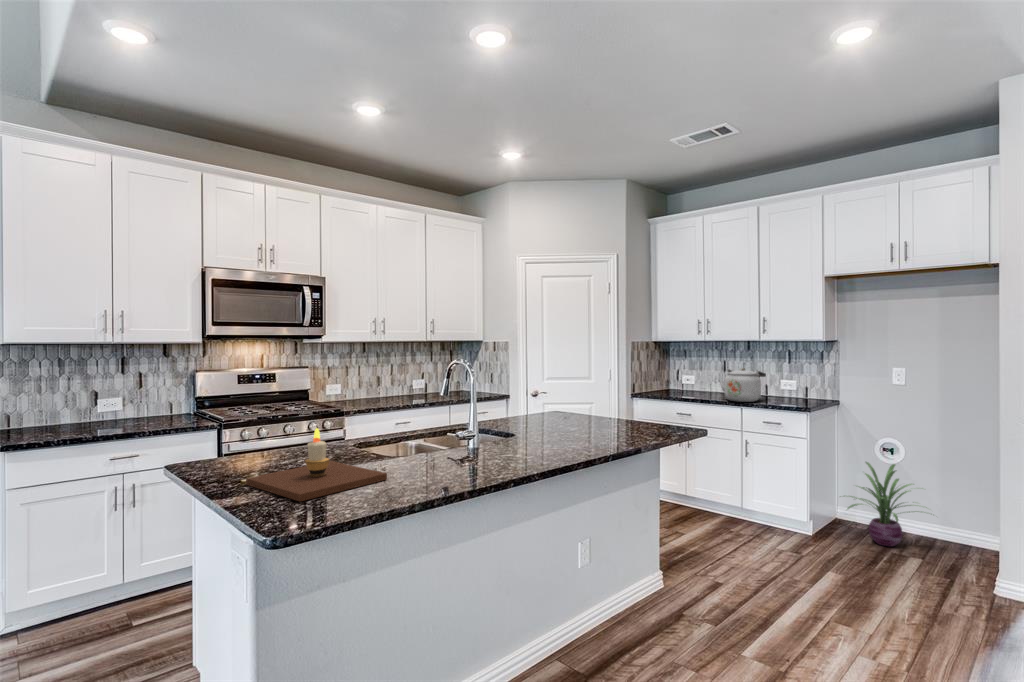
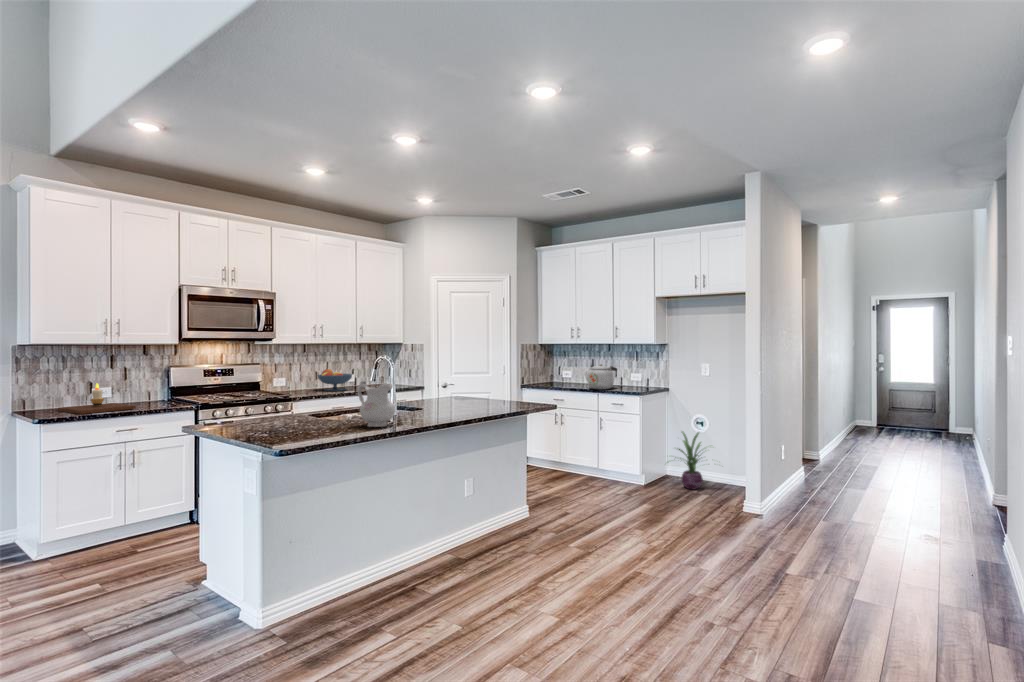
fruit bowl: none [379,373,422,401] -> present [318,369,352,391]
ceramic pitcher: none [420,401,477,475] -> present [358,382,395,427]
candle: present [246,428,387,501] -> present [58,384,136,414]

